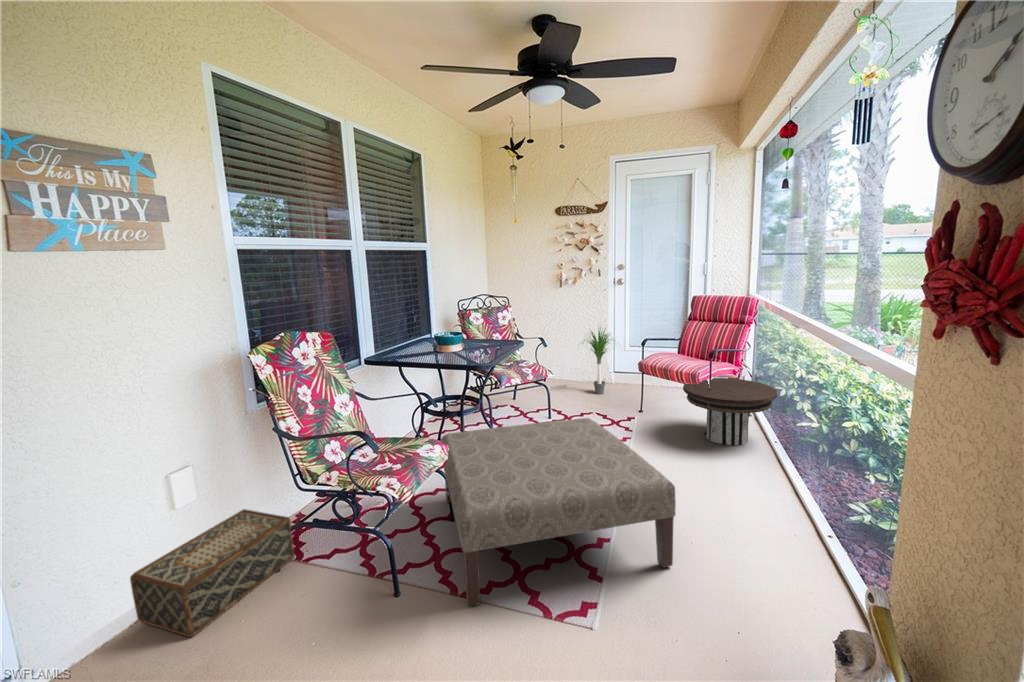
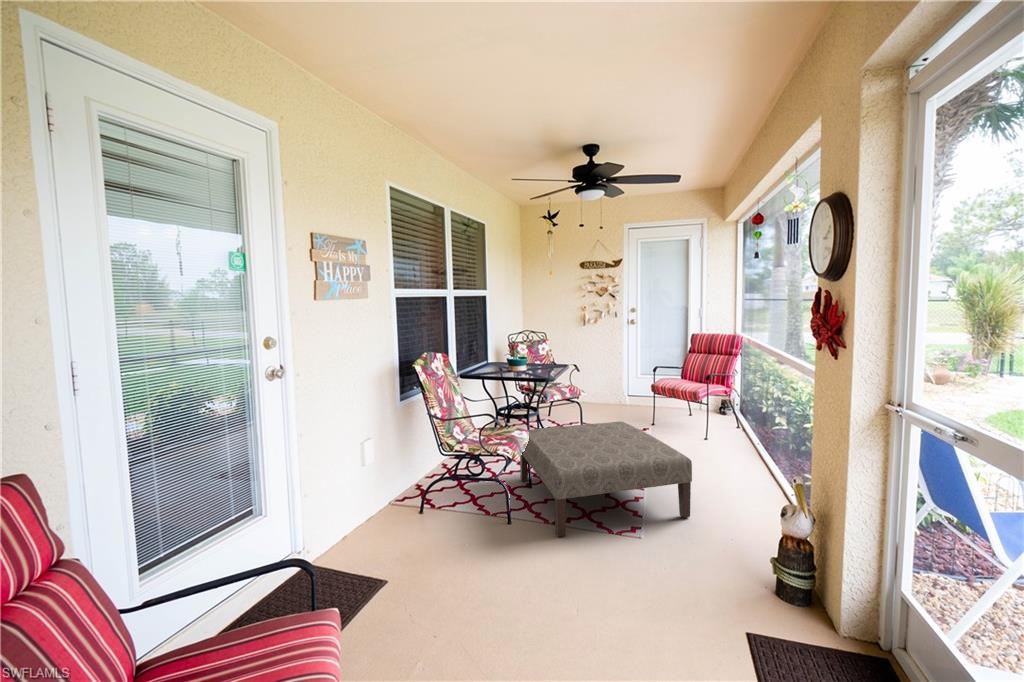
potted plant: present [587,328,610,394] -> none [598,353,637,411]
side table: present [683,378,777,445] -> none [688,397,759,447]
woven basket: present [130,509,295,637] -> none [339,478,427,552]

